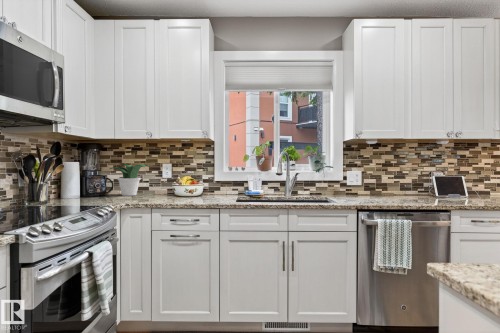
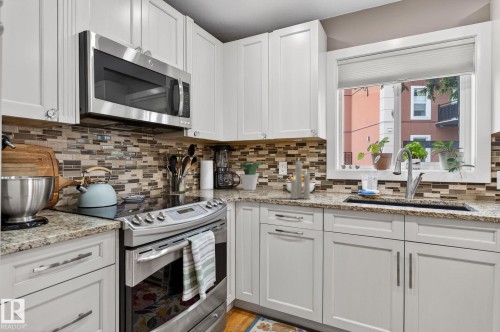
candle: none [185,156,205,201] -> present [290,162,310,199]

